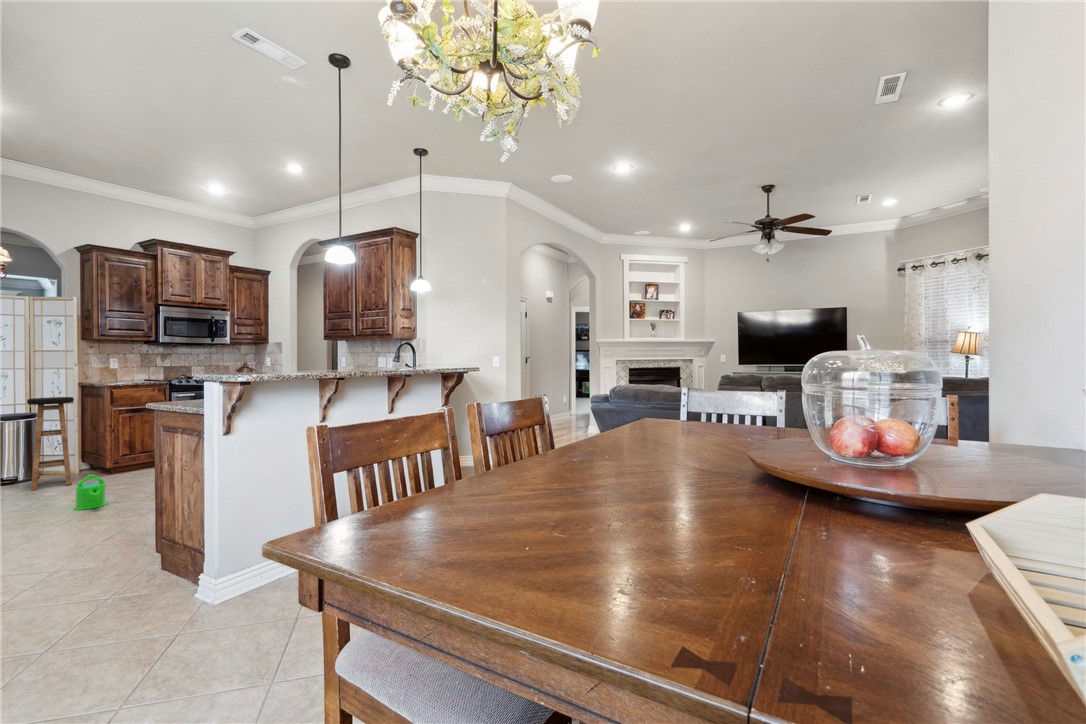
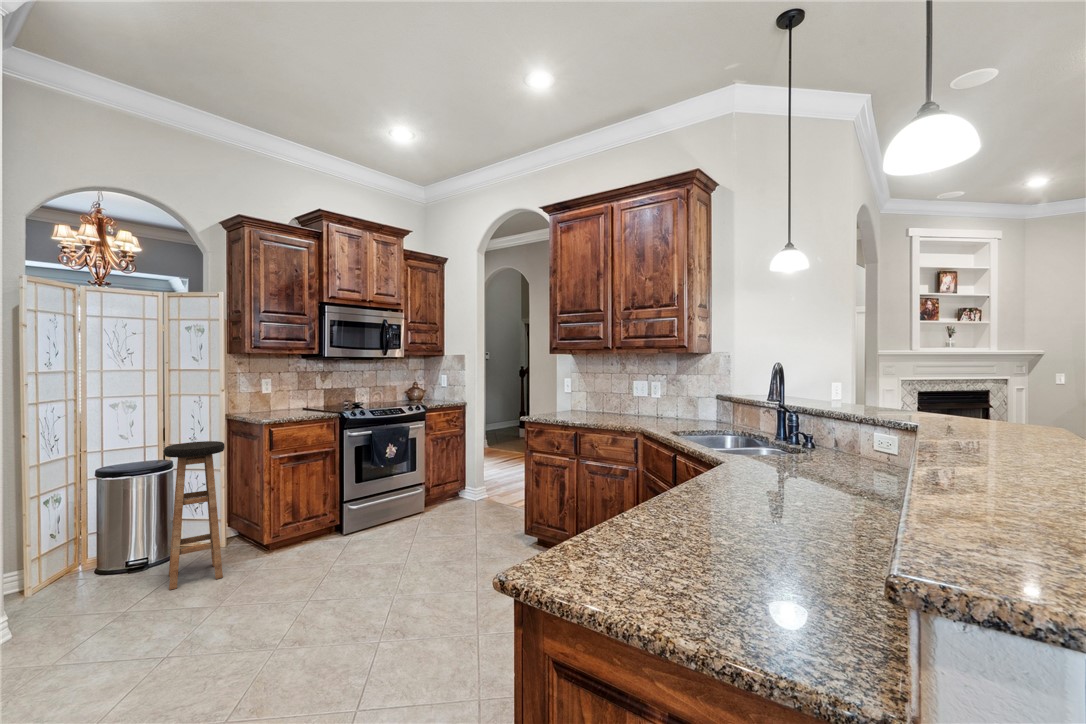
watering can: present [75,474,107,510] -> none [245,596,293,665]

